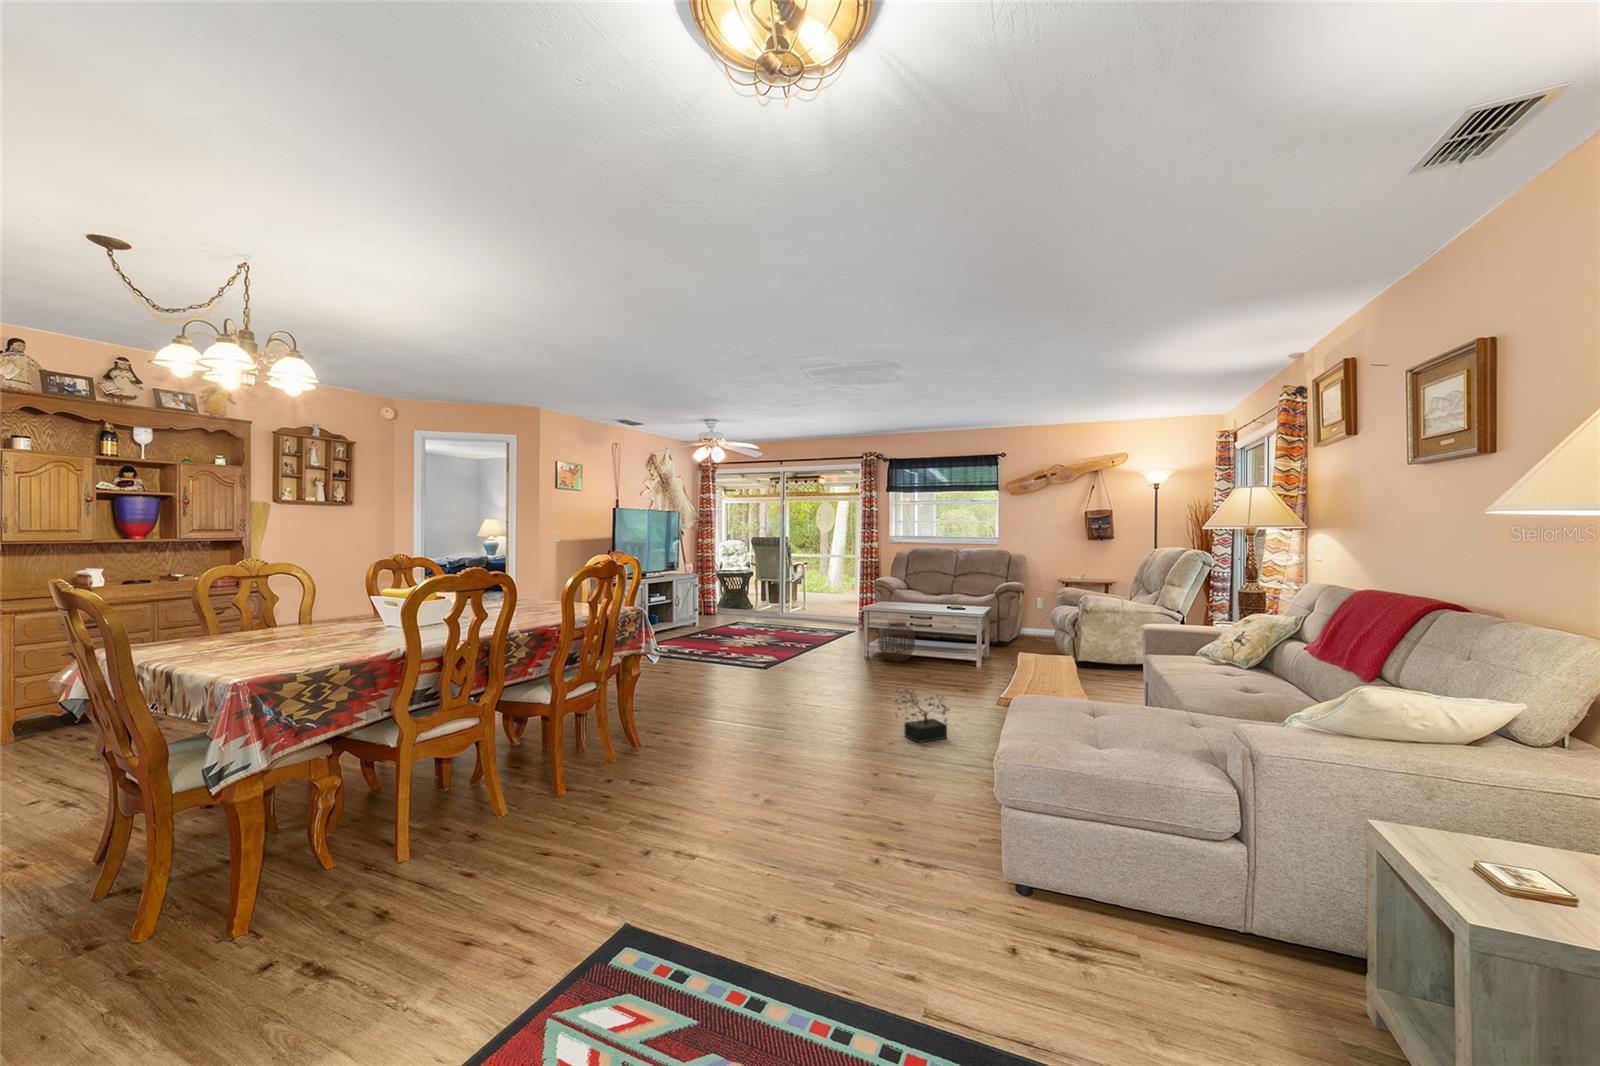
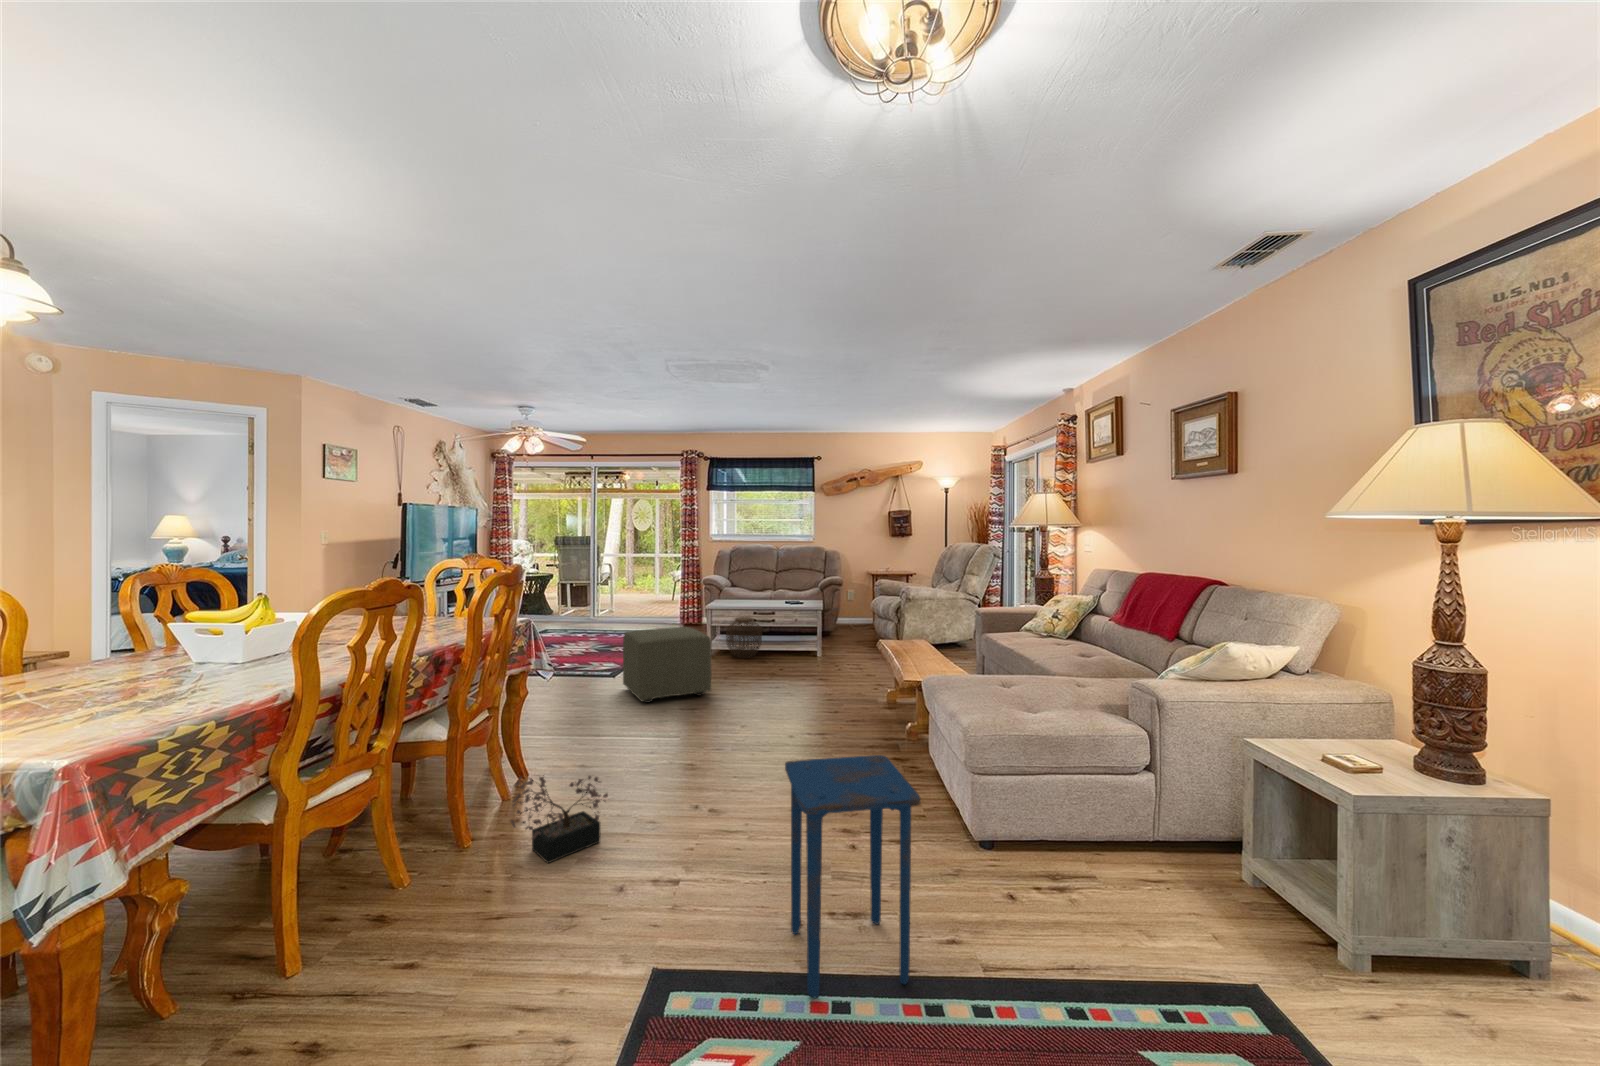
ottoman: none [762,626,837,695] -> present [623,627,712,703]
decorative plant: present [895,689,950,743] -> present [511,776,608,863]
side table: none [724,757,858,1004] -> present [785,755,921,998]

